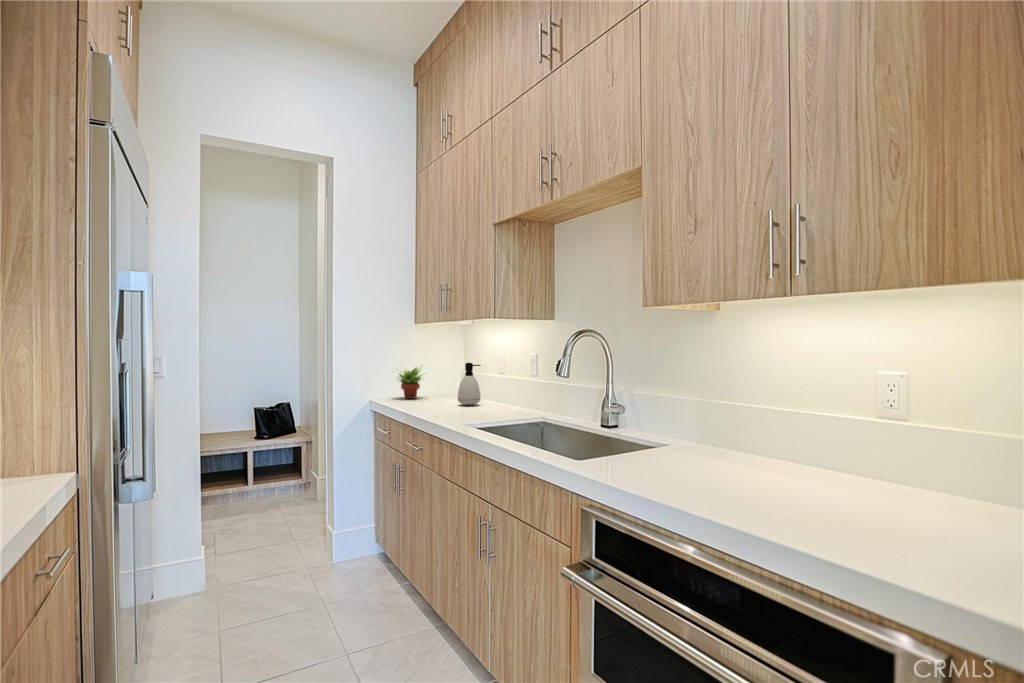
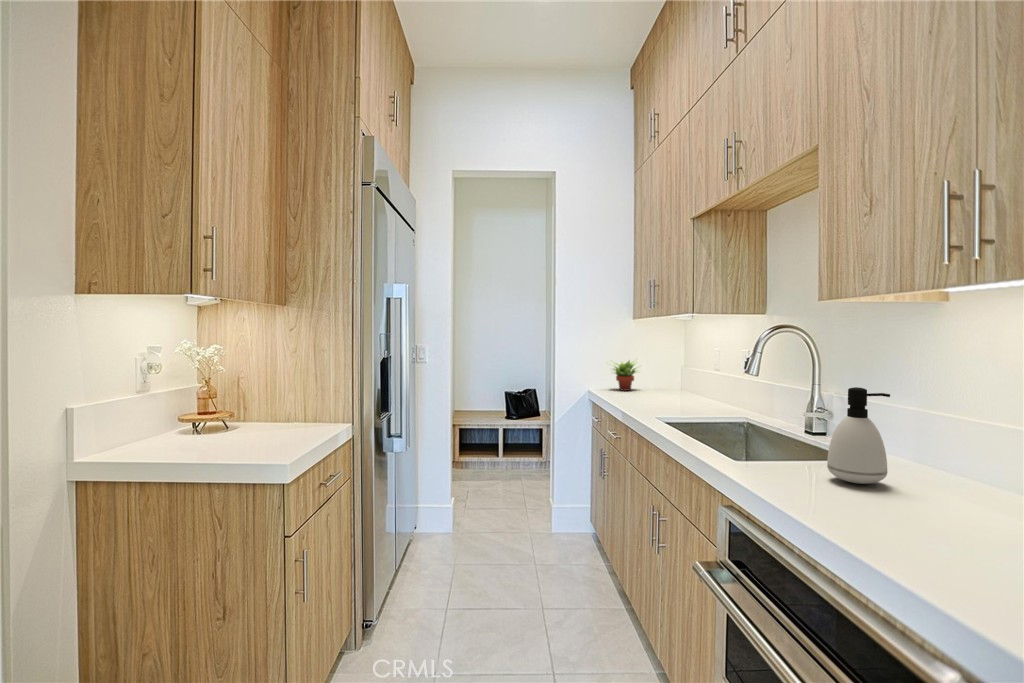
soap dispenser: present [458,363,481,405] -> present [827,387,890,484]

